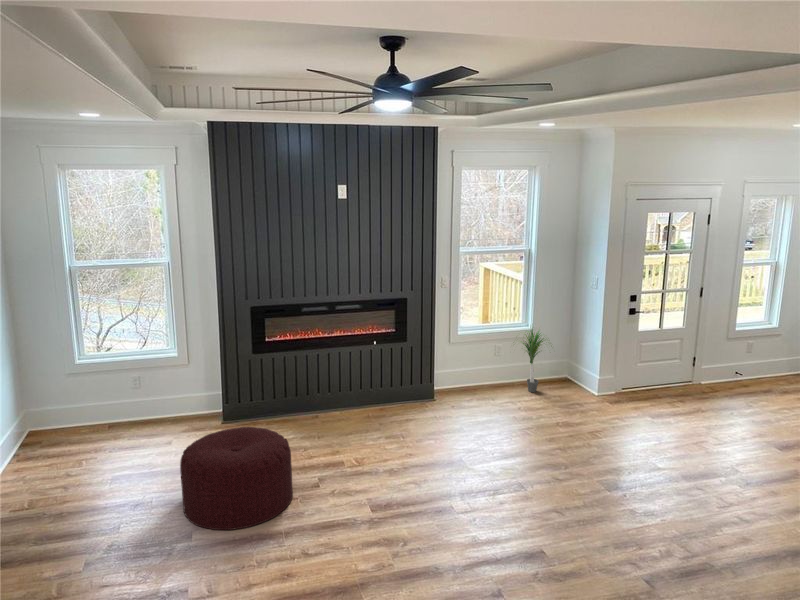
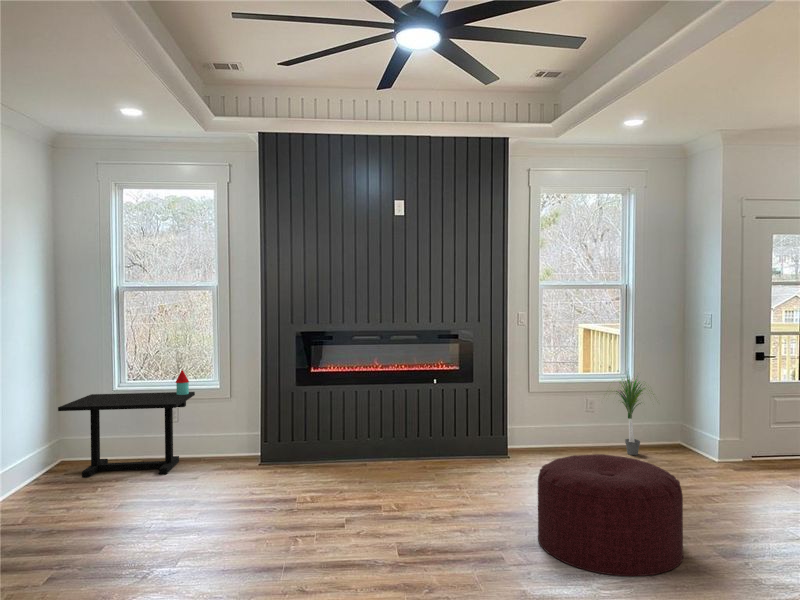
side table: none [30,343,154,450] -> present [58,370,195,477]
ottoman: present [180,427,293,530] -> present [538,454,683,576]

